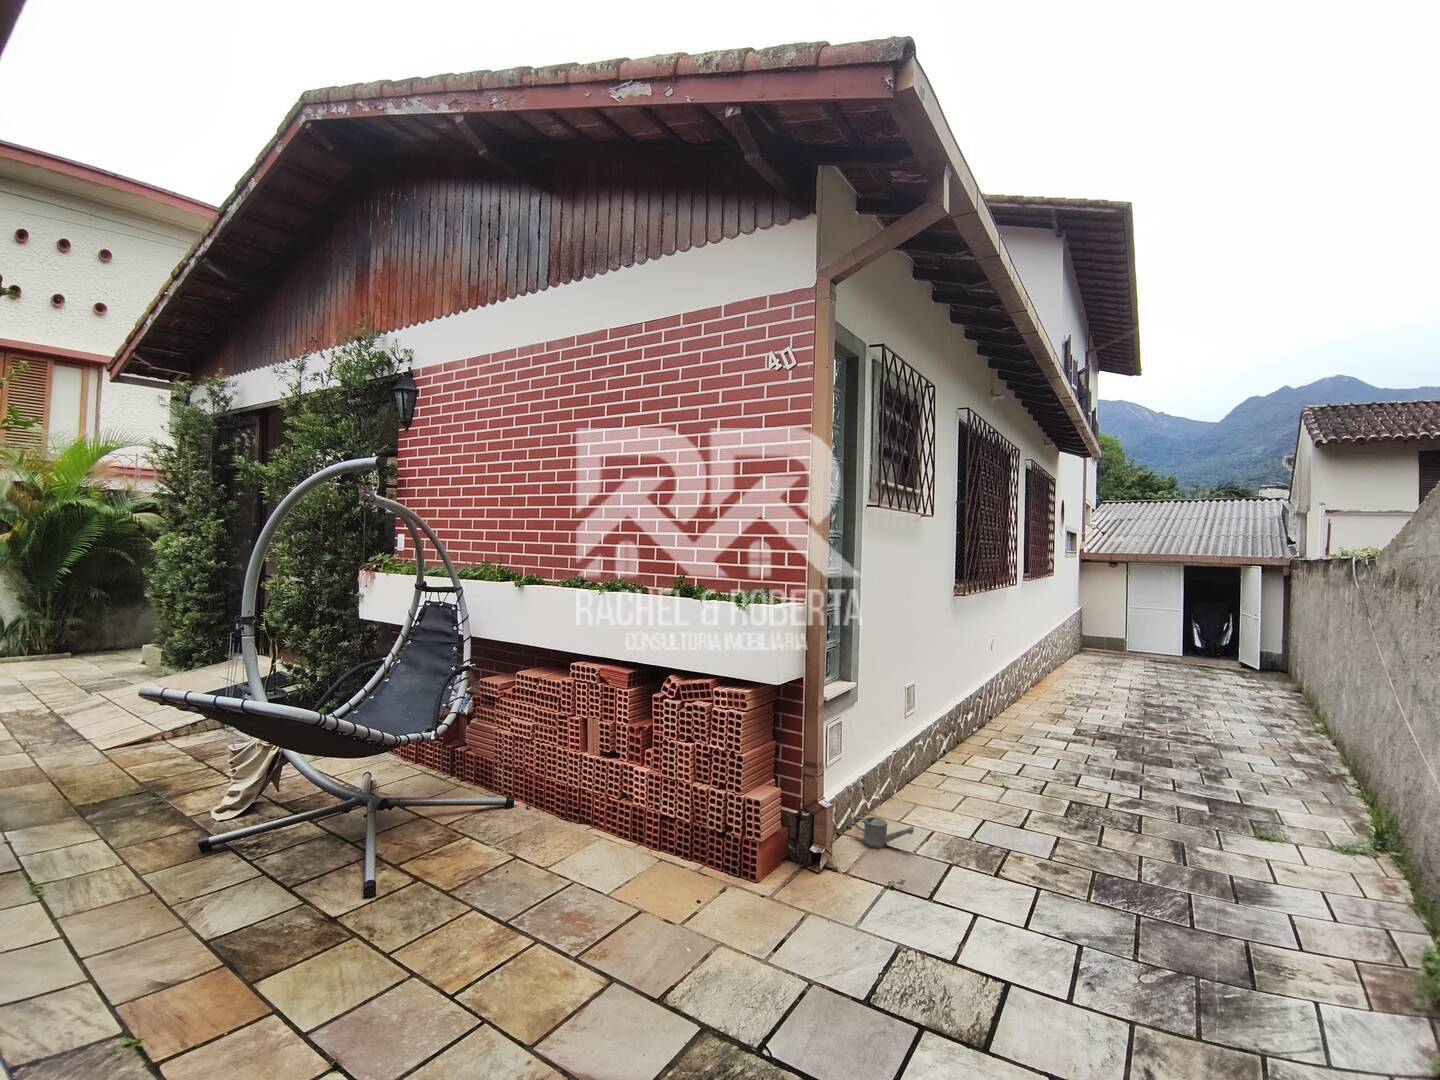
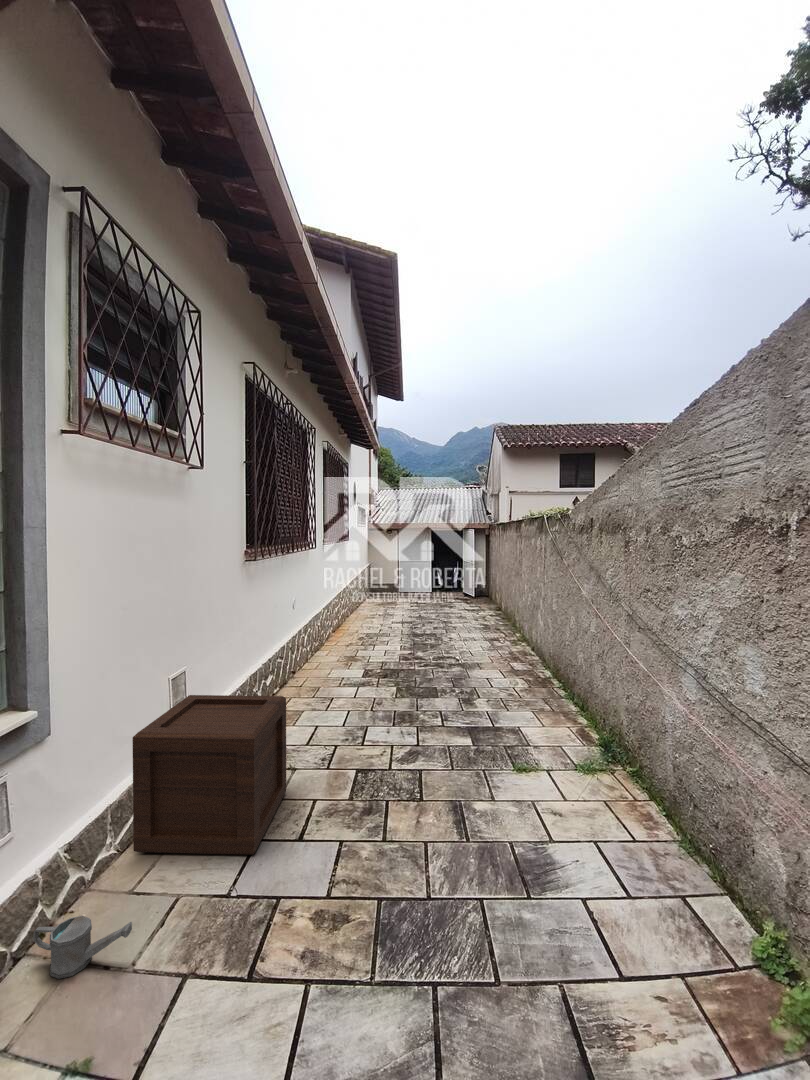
wooden crate: none [891,703,1005,828] -> present [132,695,286,855]

